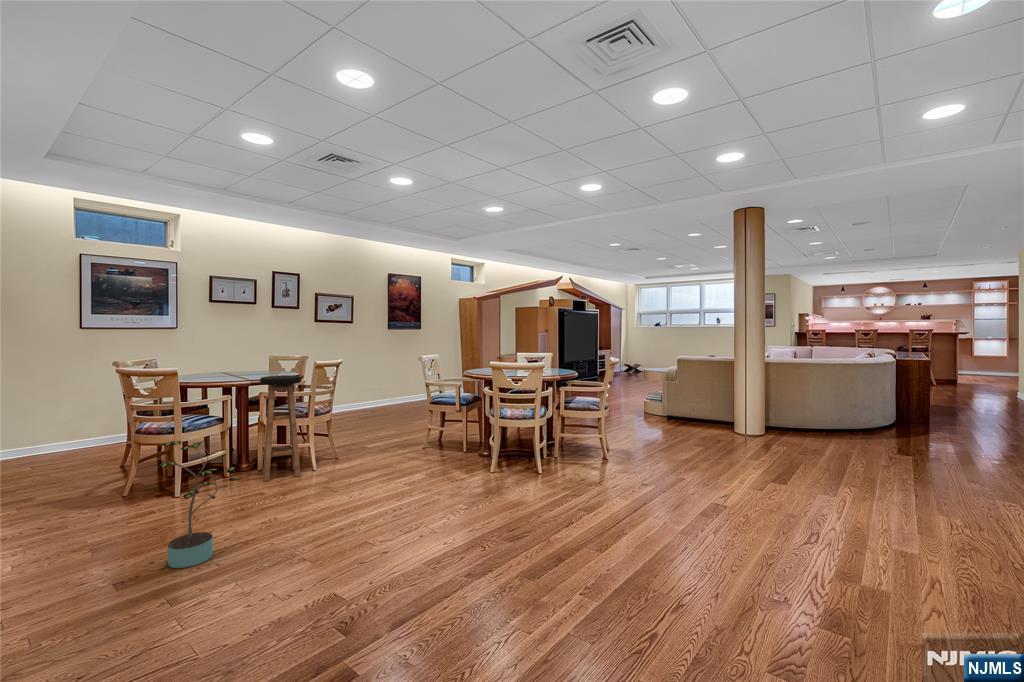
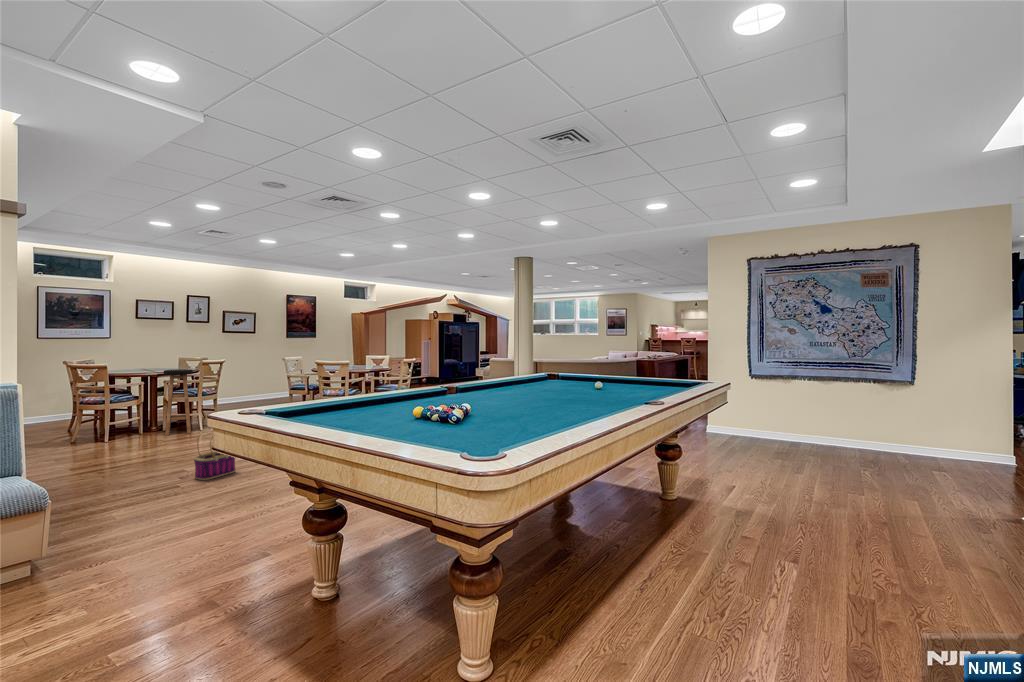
potted plant: present [158,441,239,568] -> none [92,400,139,464]
basket: none [377,517,451,647] -> present [194,429,235,480]

